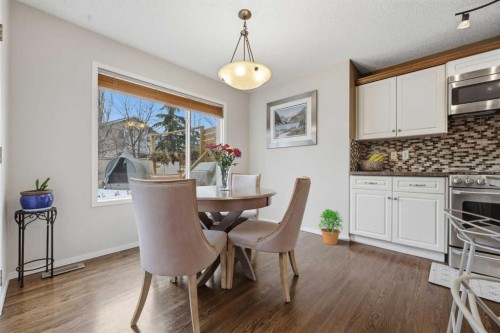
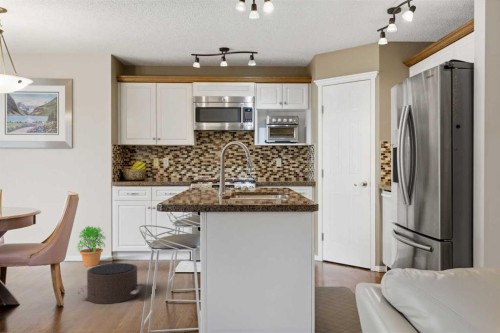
pouf: none [305,254,383,311] -> present [77,263,143,304]

